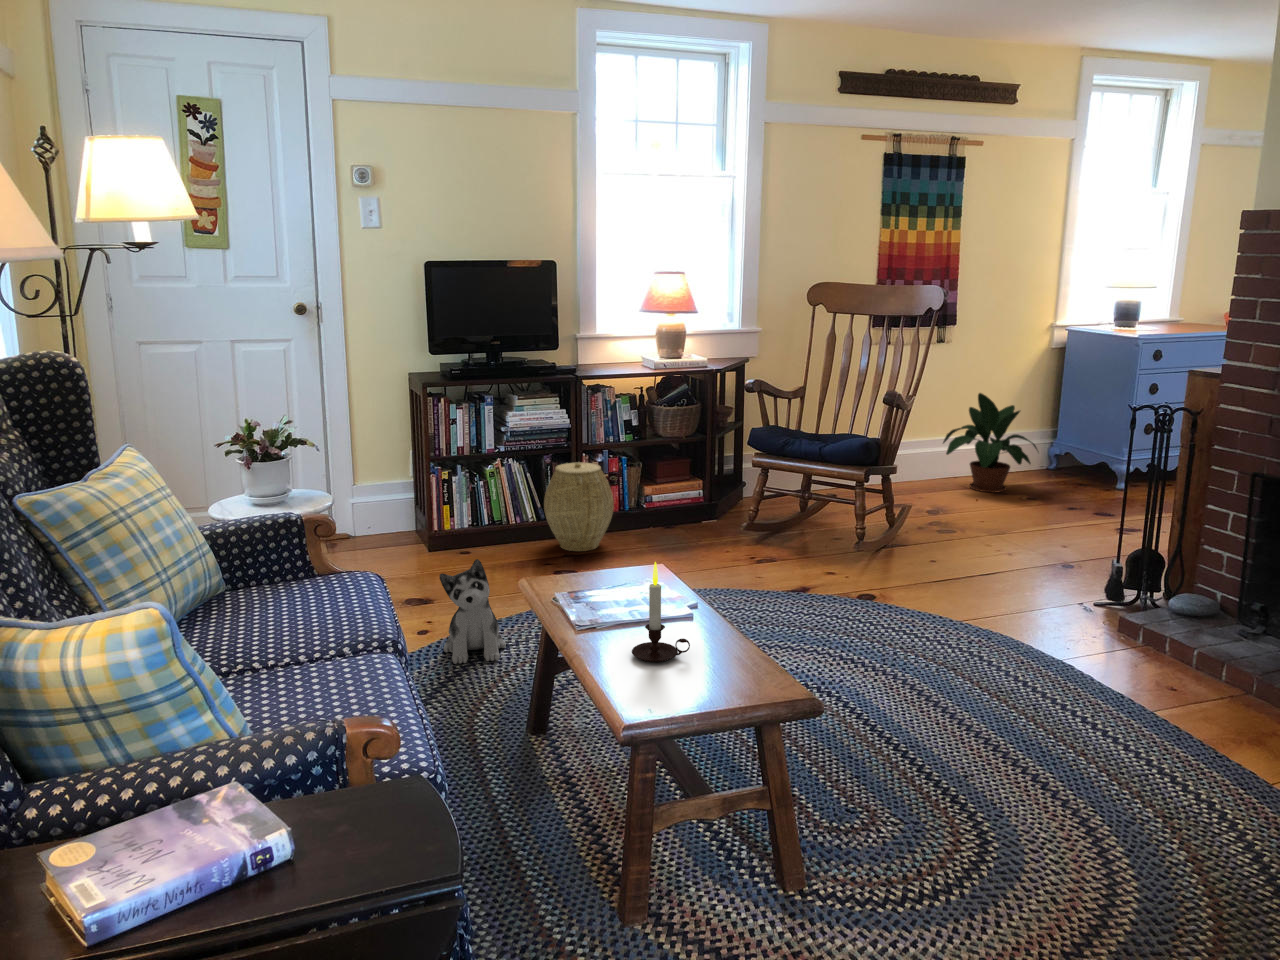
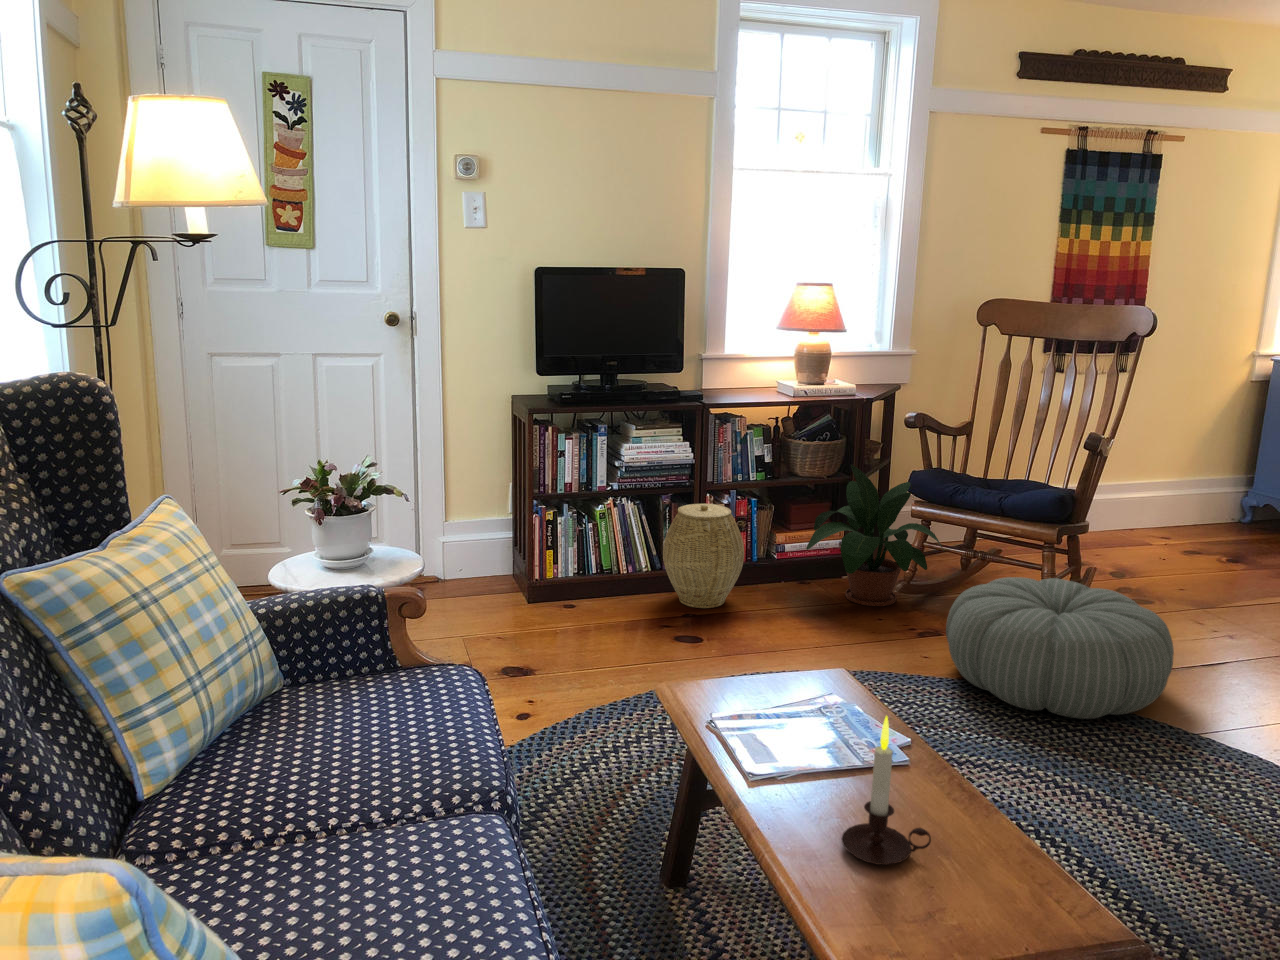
potted plant: present [943,393,1037,492] -> present [806,465,944,606]
pouf: none [774,510,946,614] -> present [946,577,1174,719]
plush toy: present [440,559,506,664] -> none [548,637,625,767]

